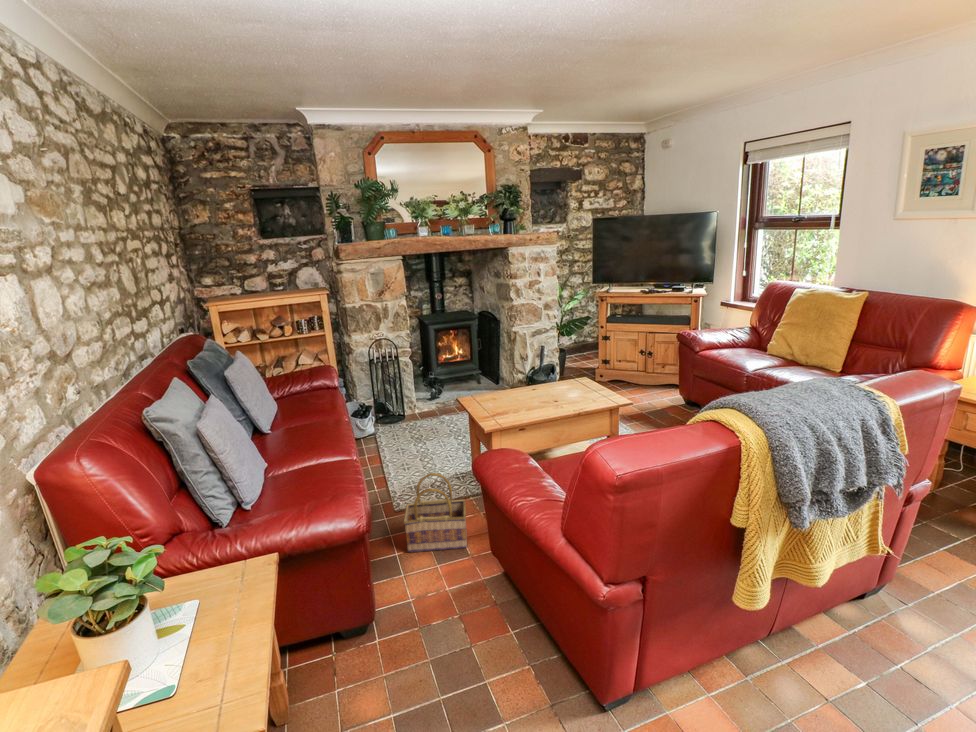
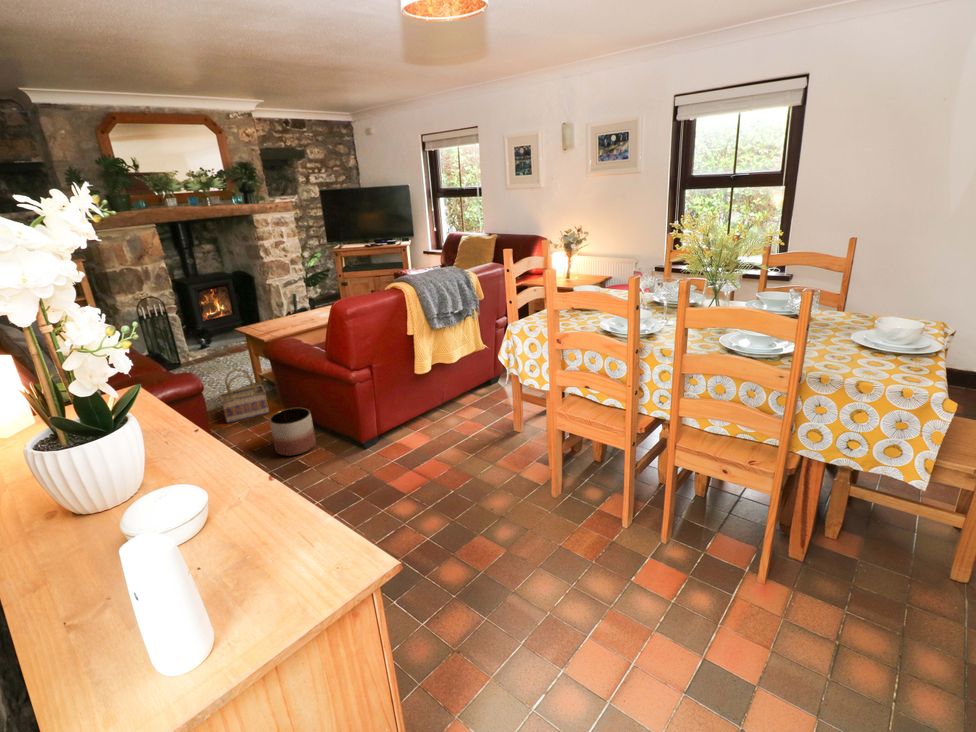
planter: none [444,586,516,688] -> present [269,408,316,456]

